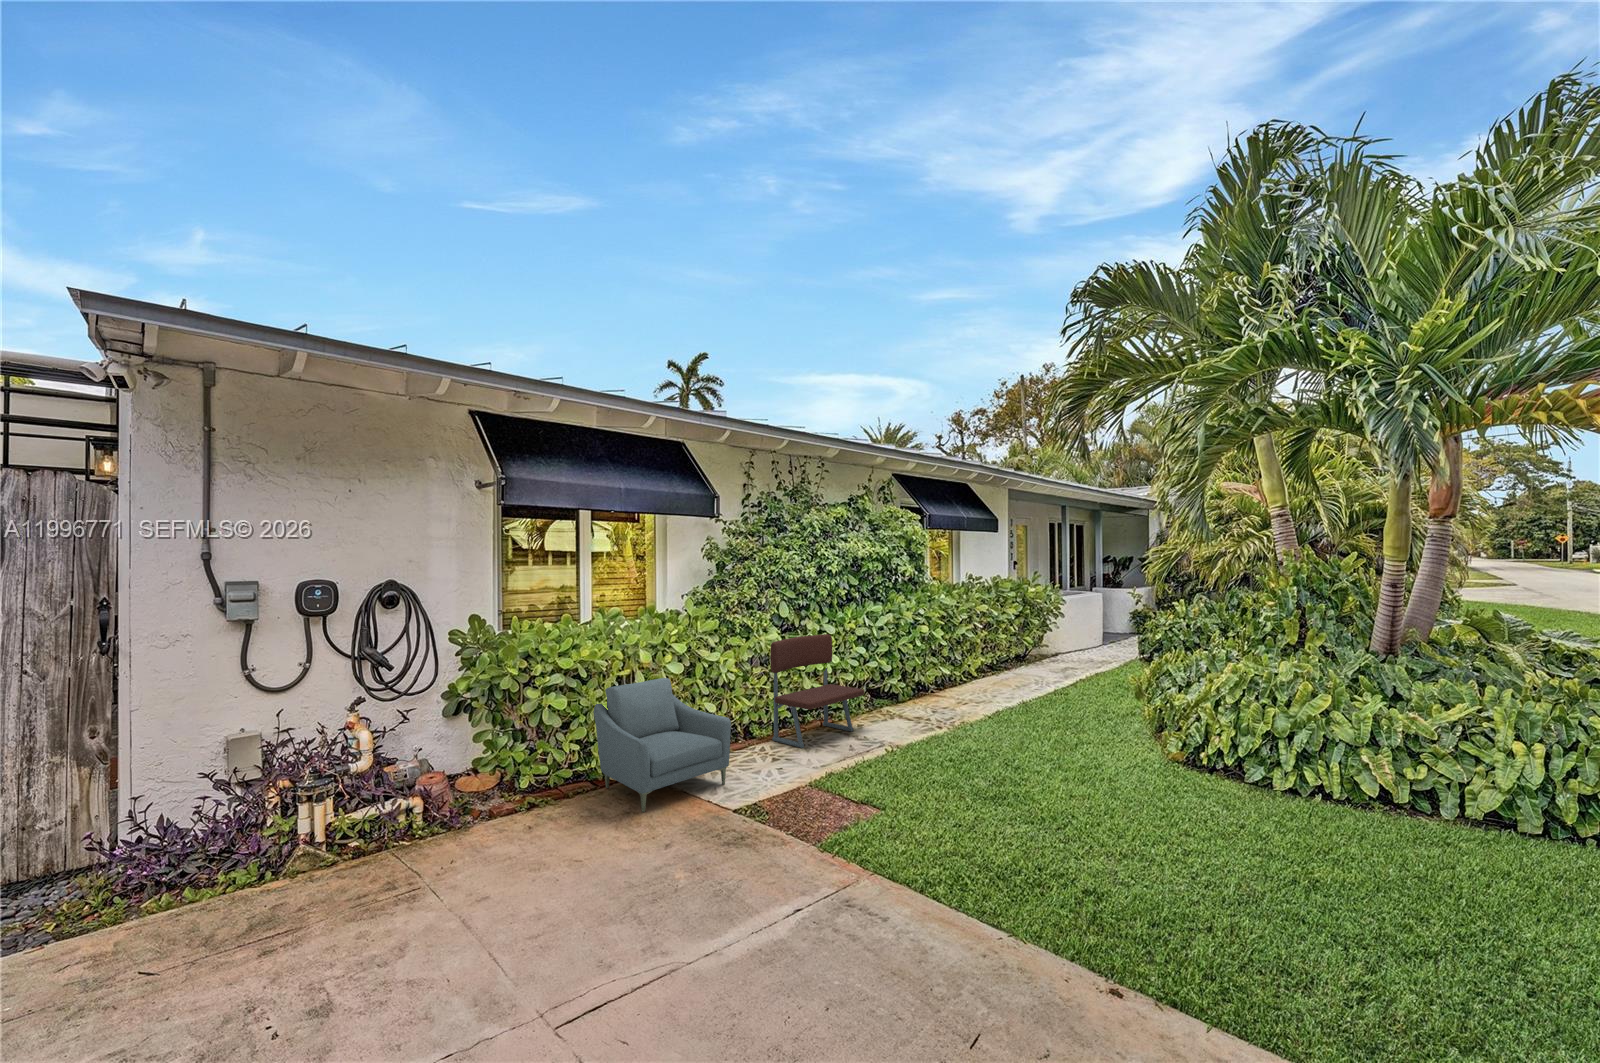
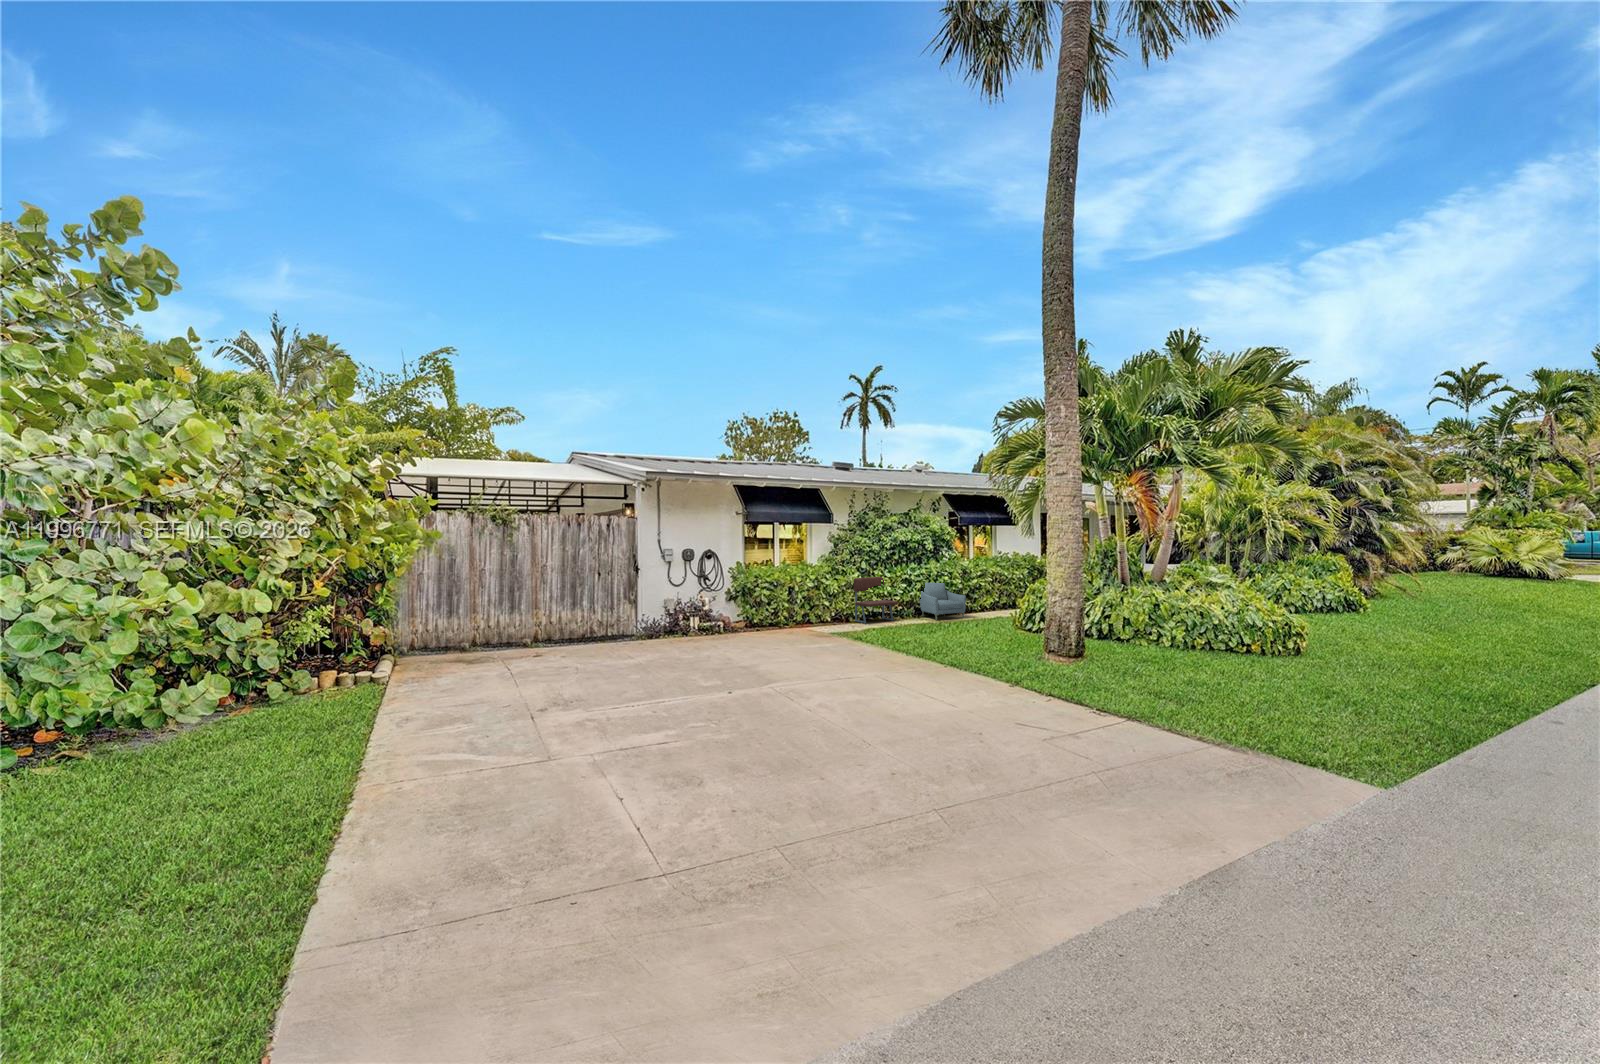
chair: present [594,678,731,812] -> present [920,582,966,620]

